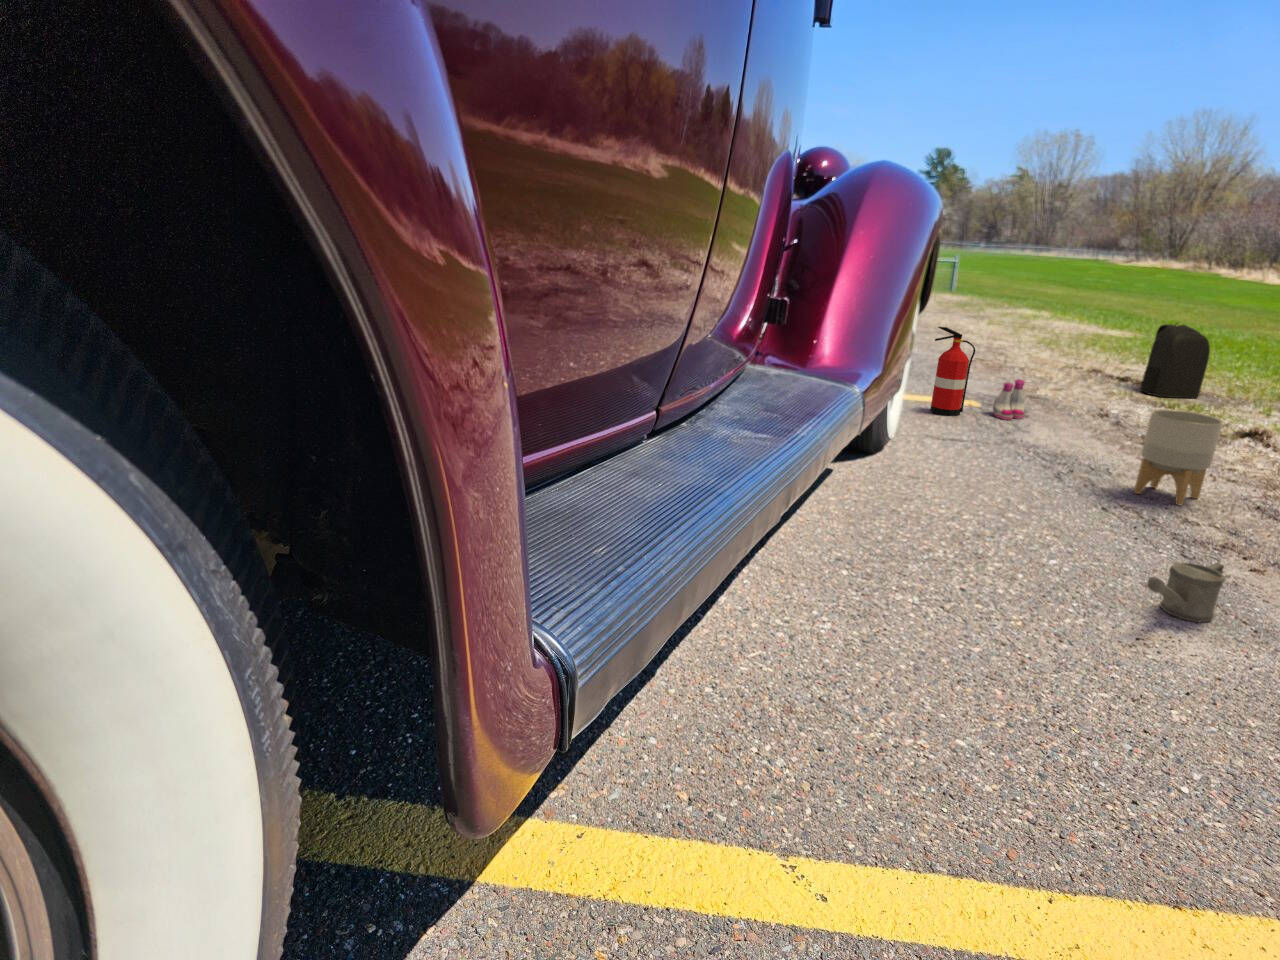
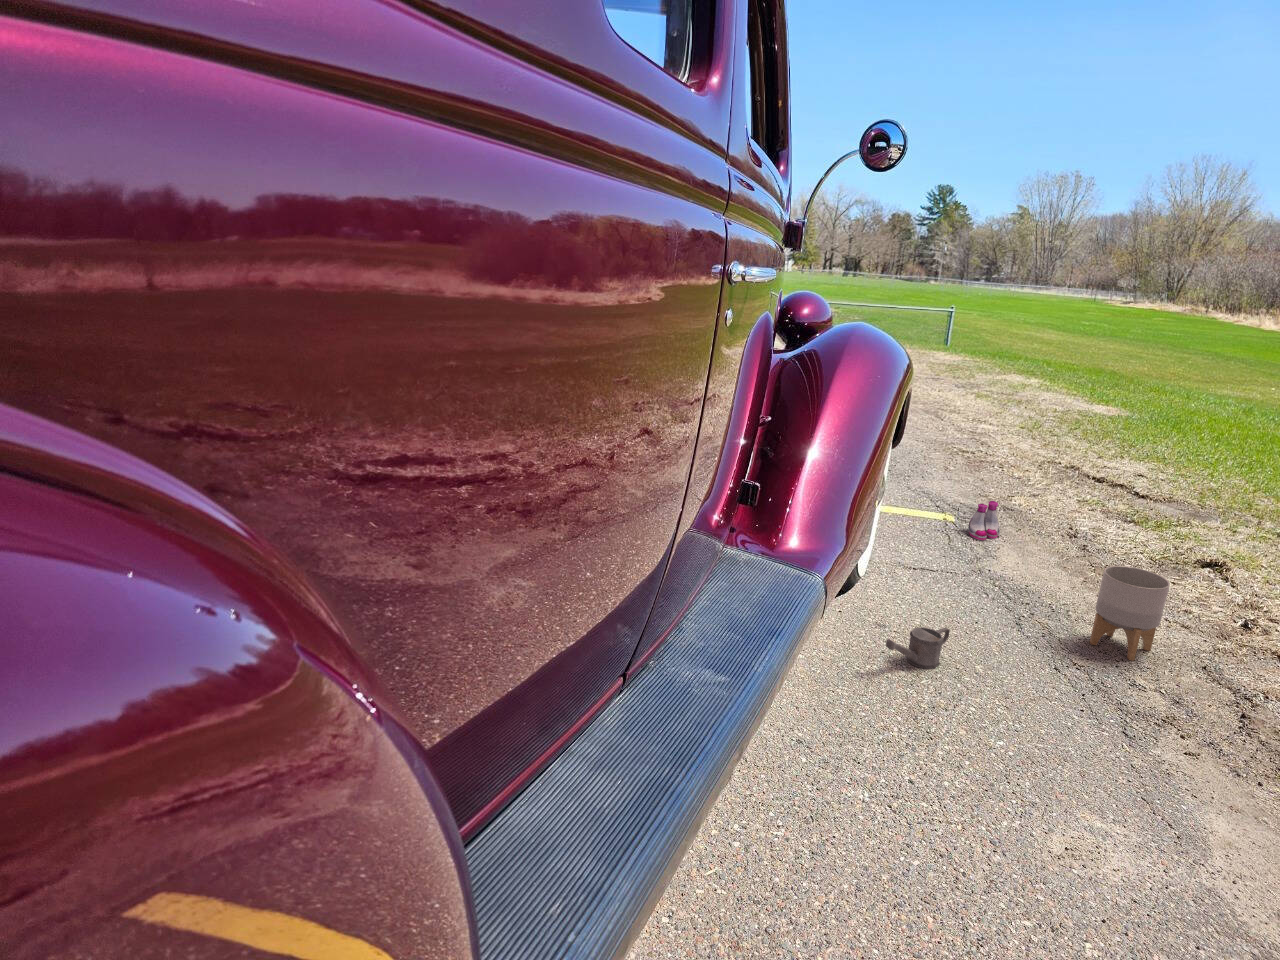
backpack: present [1140,323,1210,398] -> none [1114,433,1179,506]
fire extinguisher: present [930,327,975,416] -> none [909,452,950,536]
watering can: present [1147,562,1225,622] -> present [886,627,950,669]

